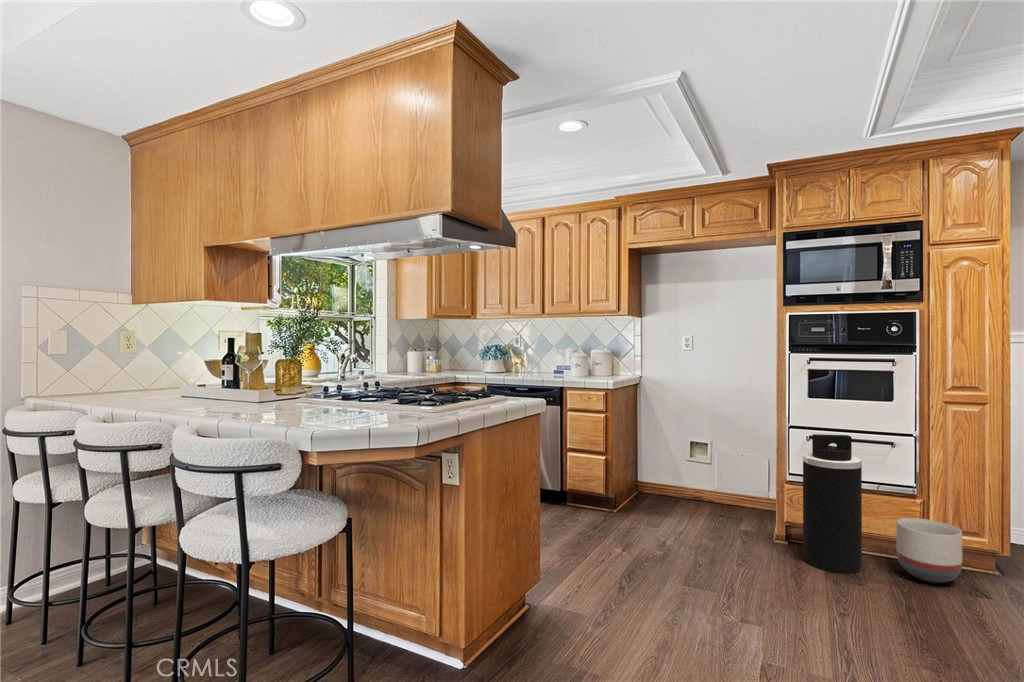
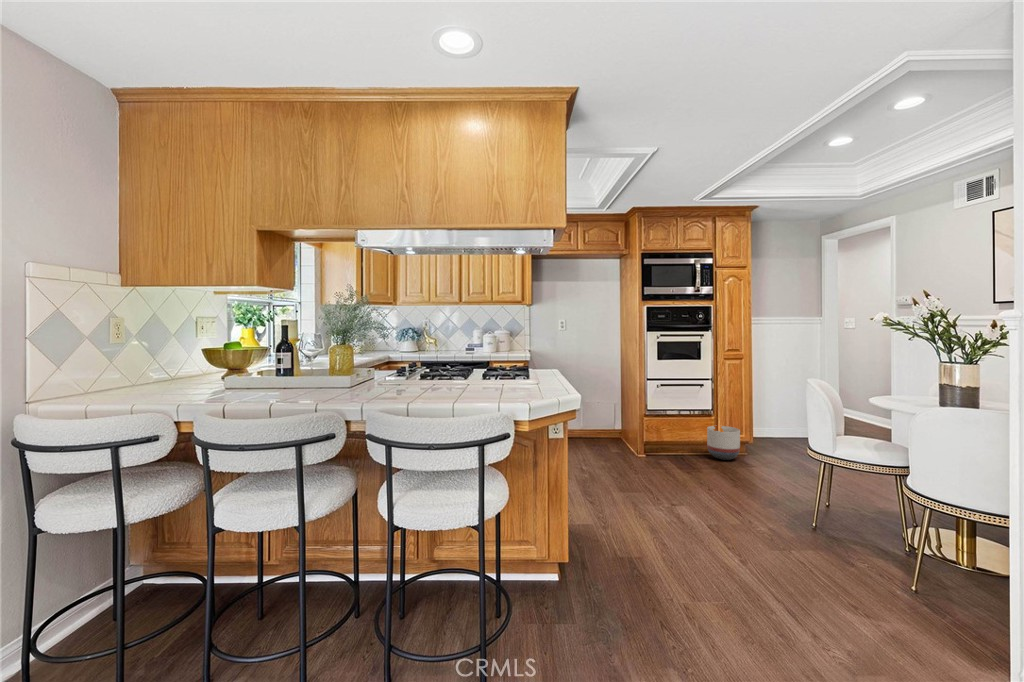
trash can: present [803,434,862,574] -> none [660,380,693,463]

